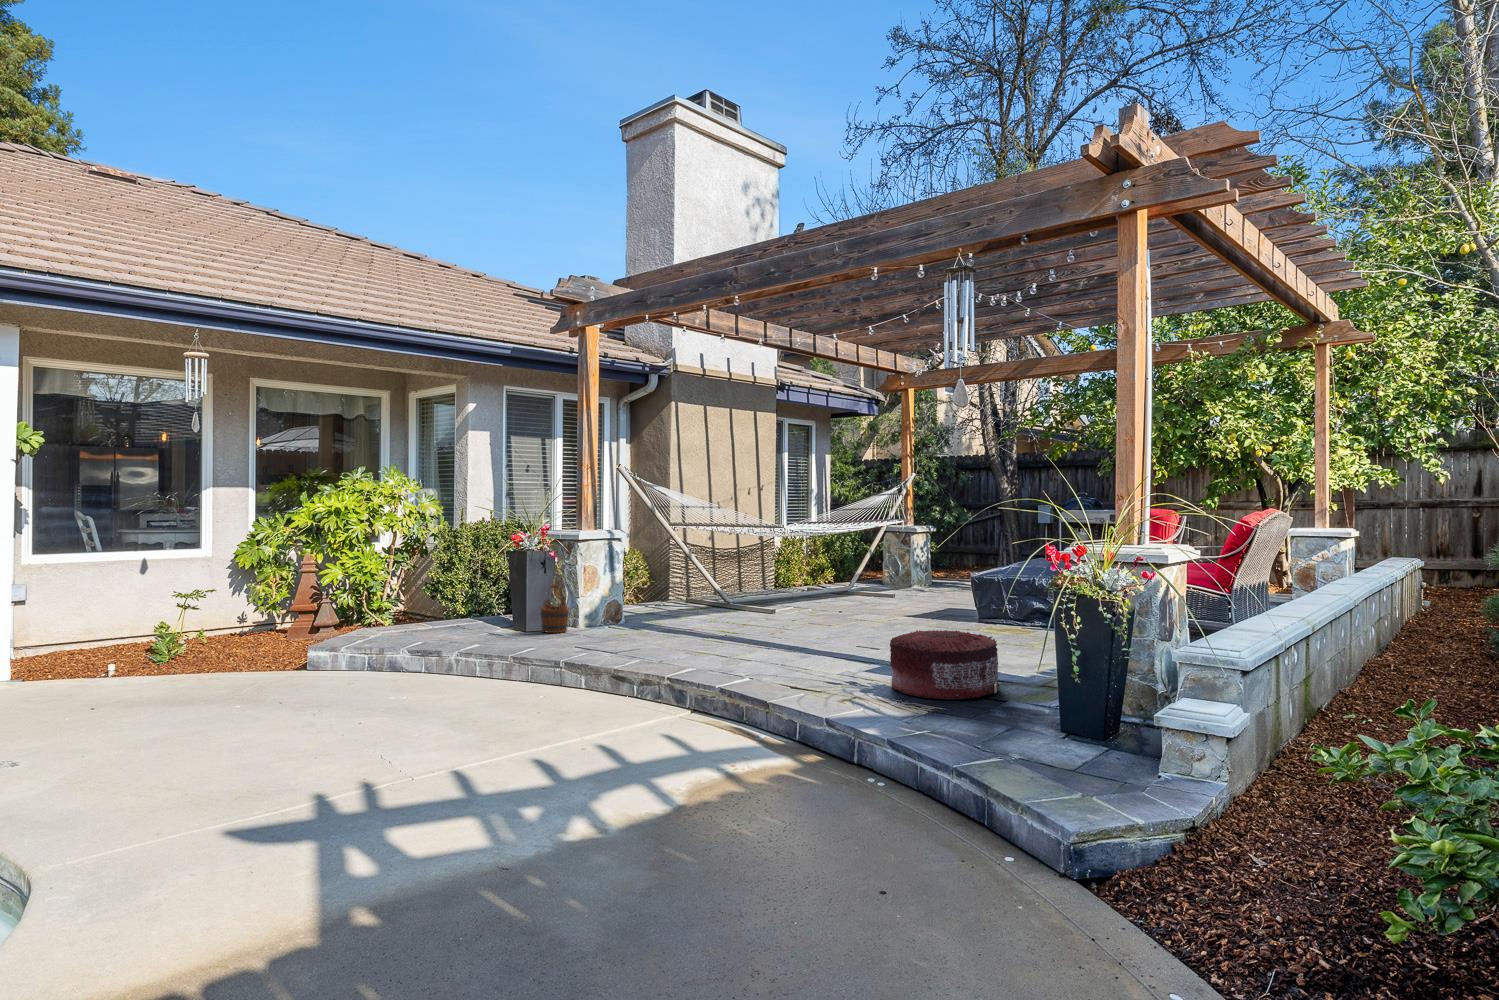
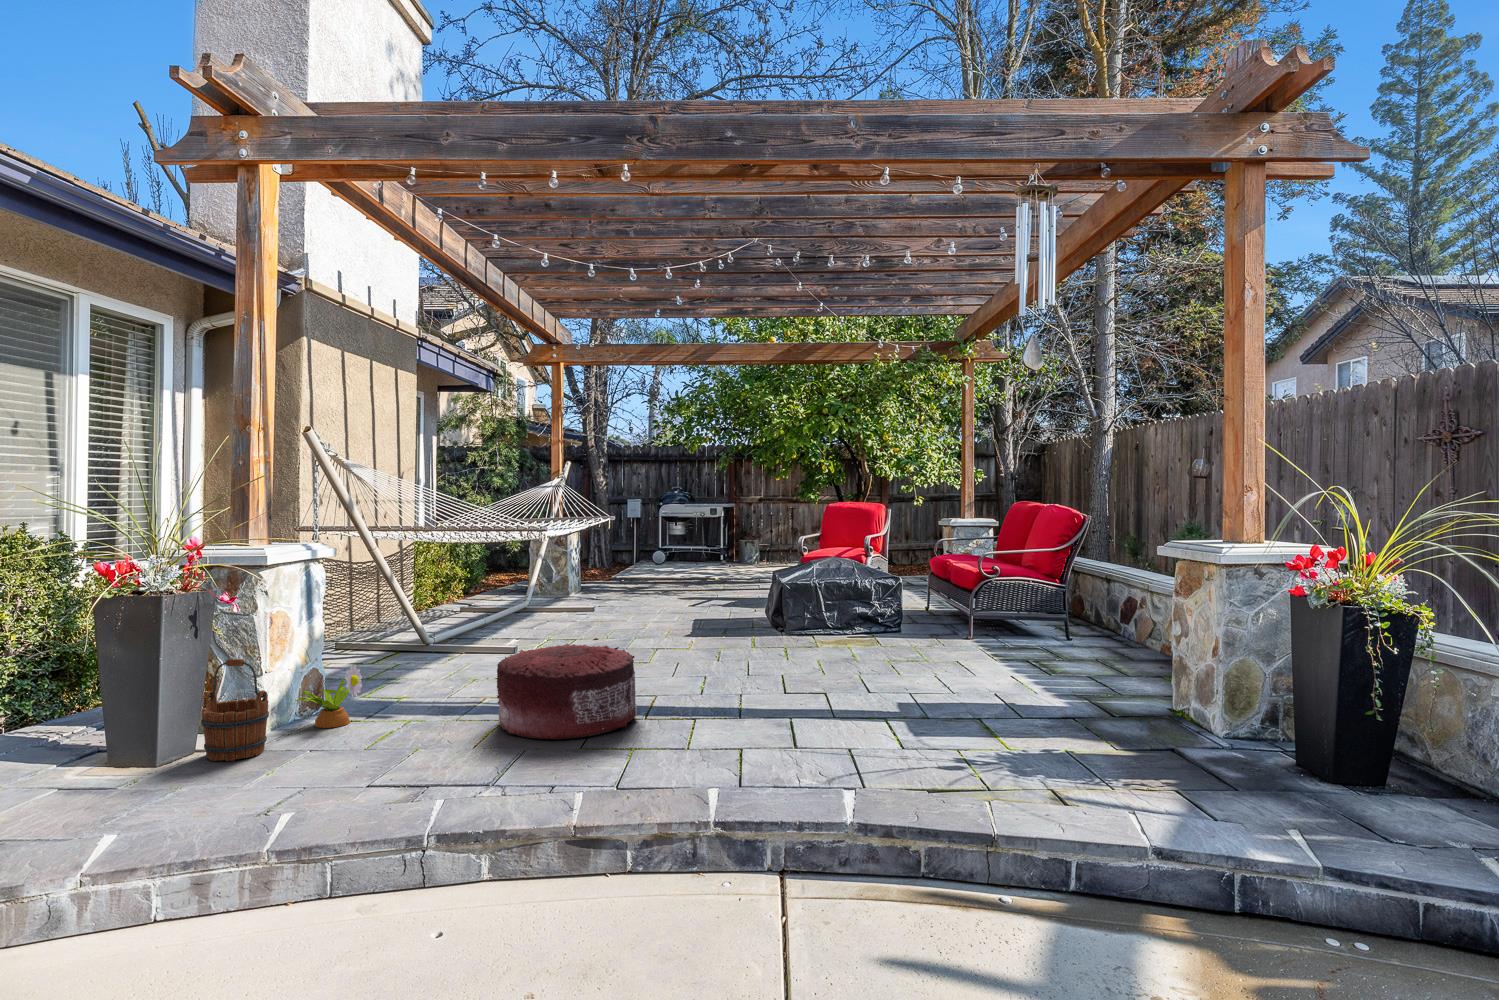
decorative plant: none [592,596,625,629] -> present [296,664,362,728]
pouf: present [890,630,999,699] -> present [497,644,637,739]

